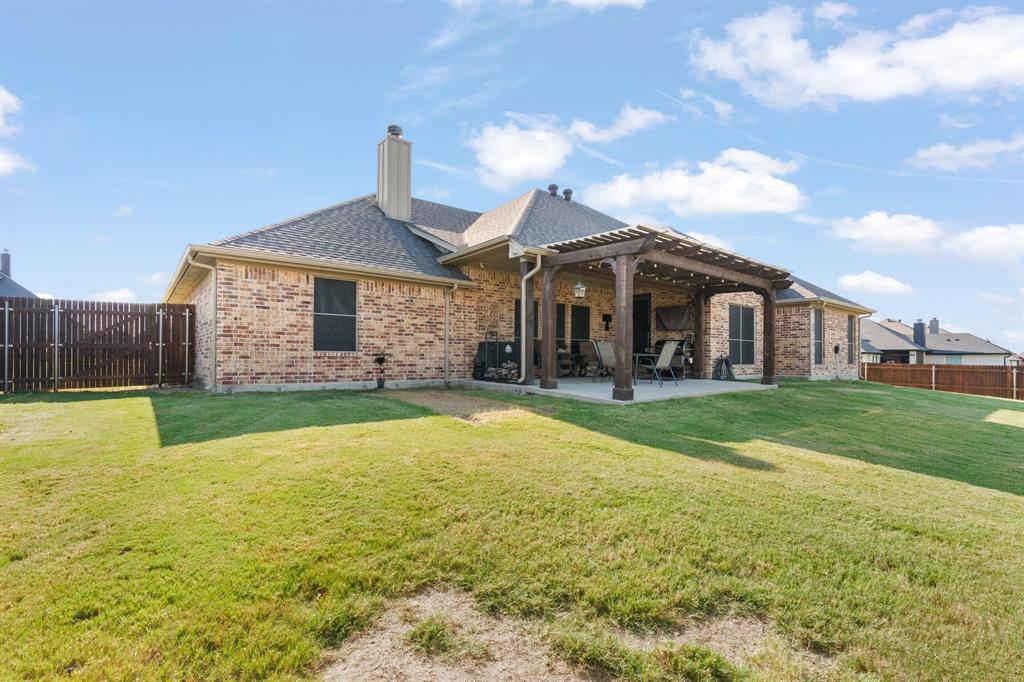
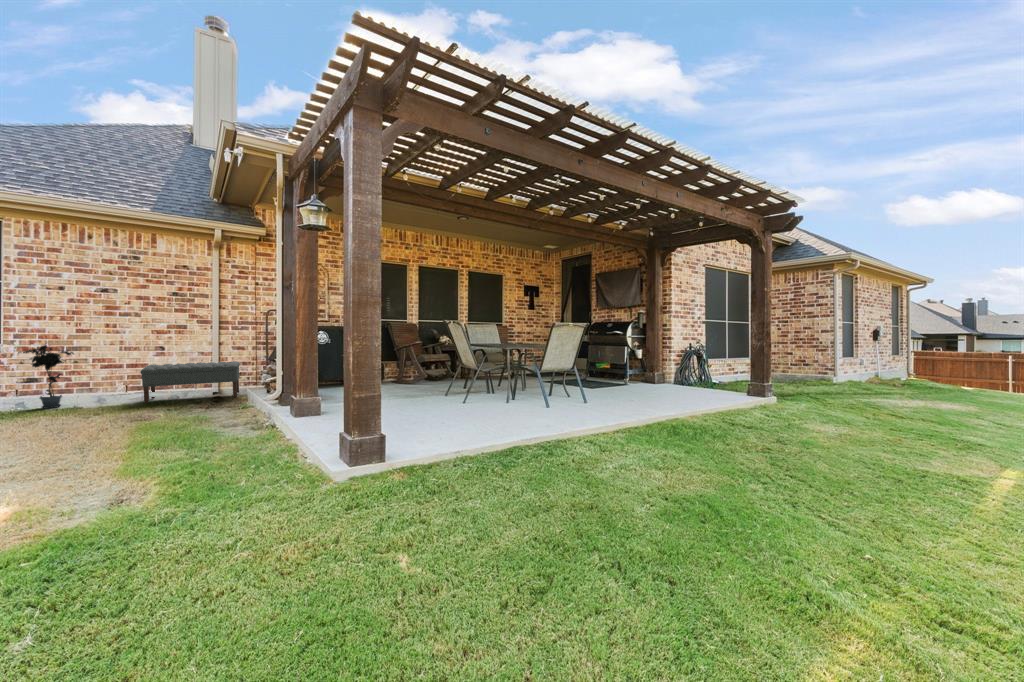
bench: none [418,363,467,387] -> present [140,361,240,403]

